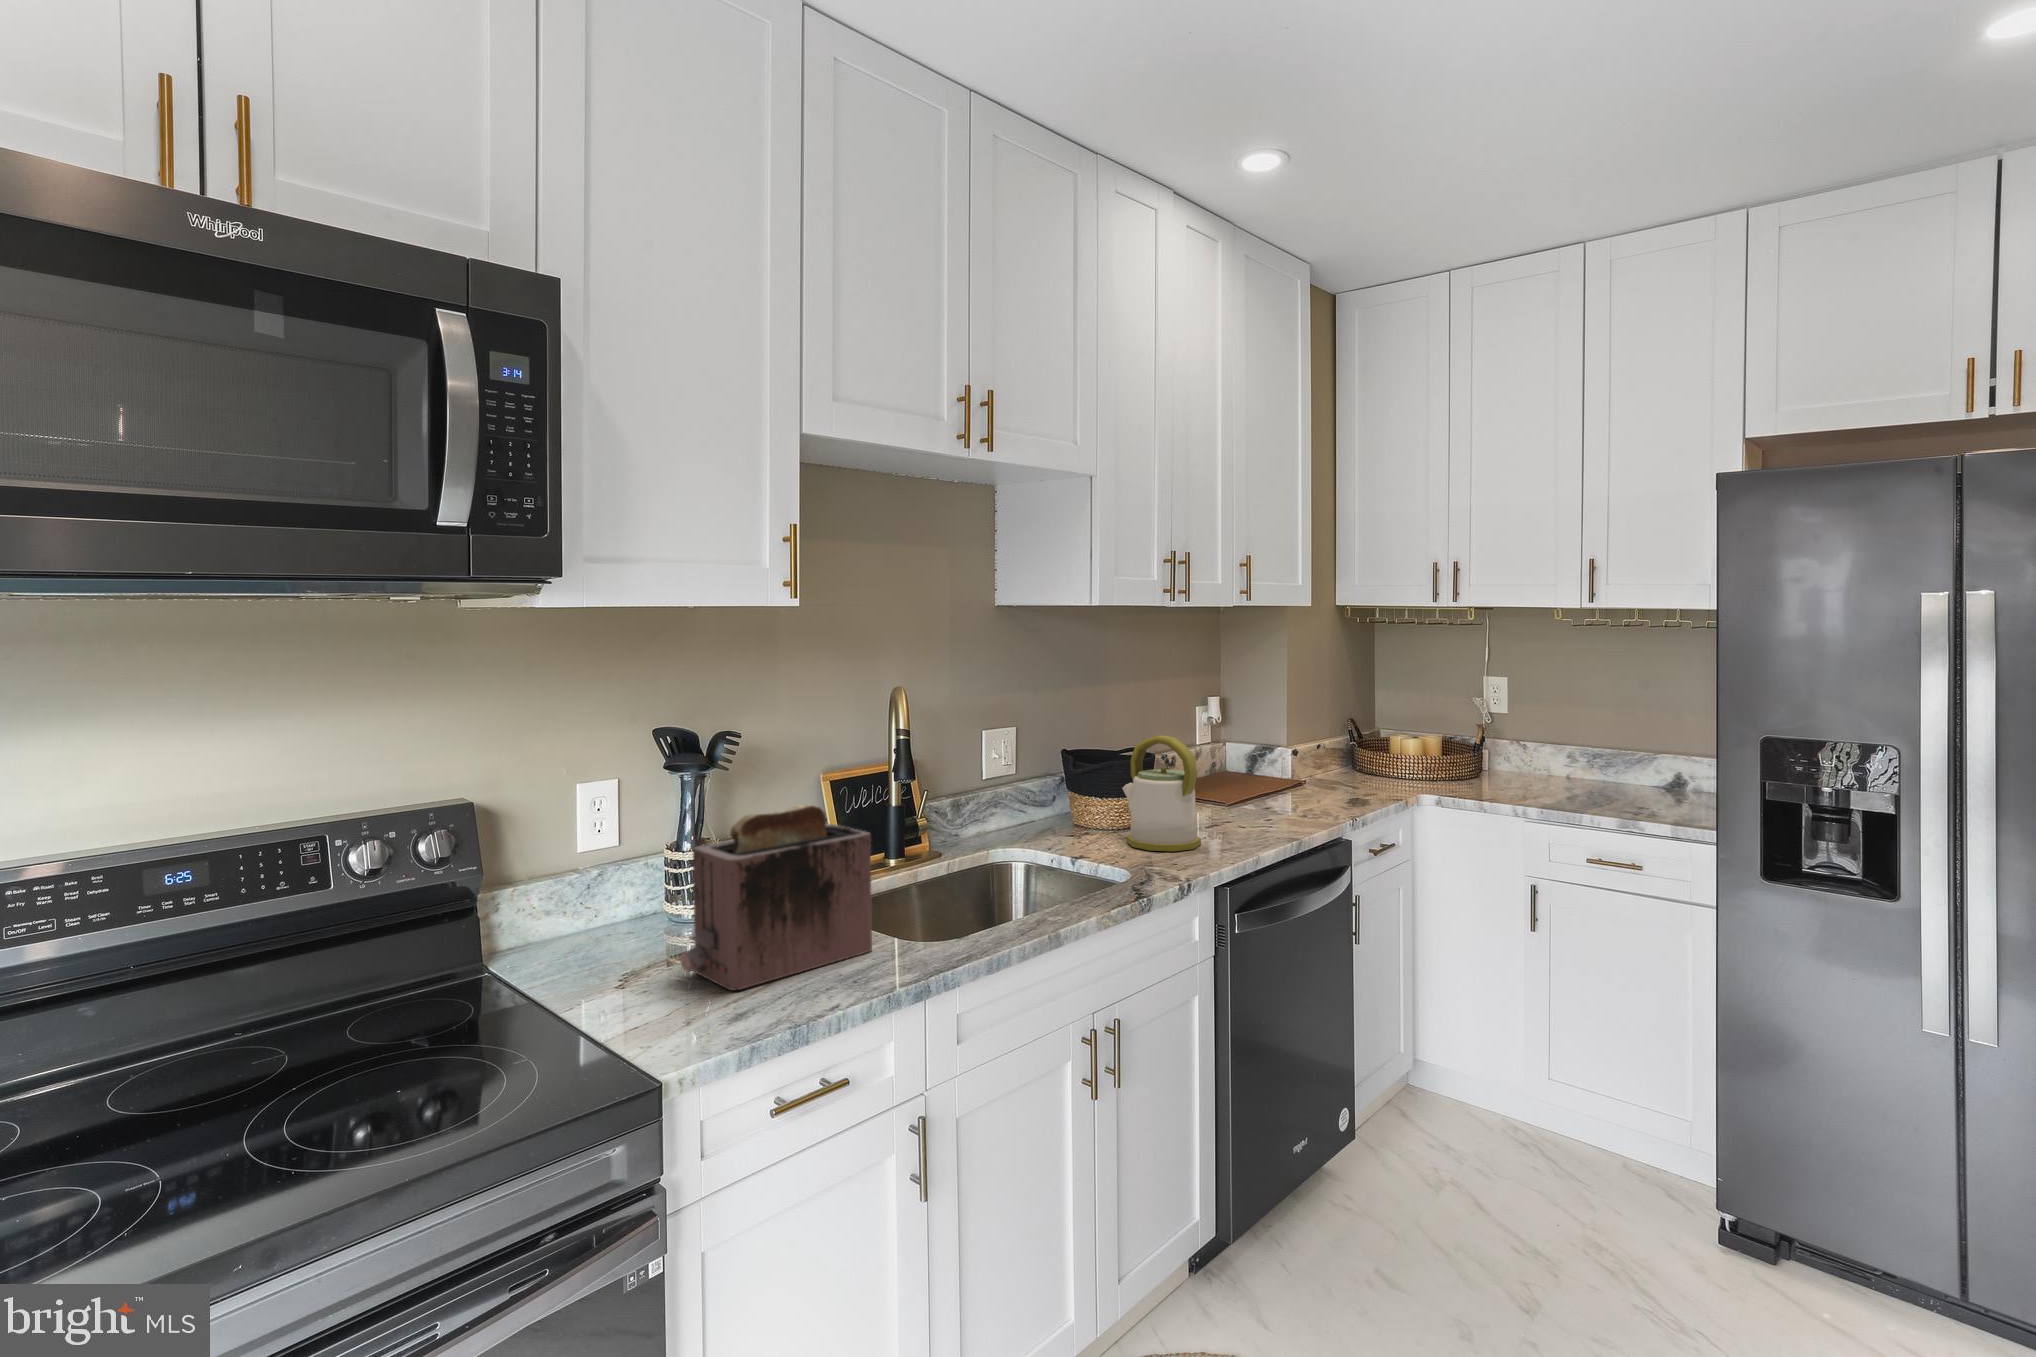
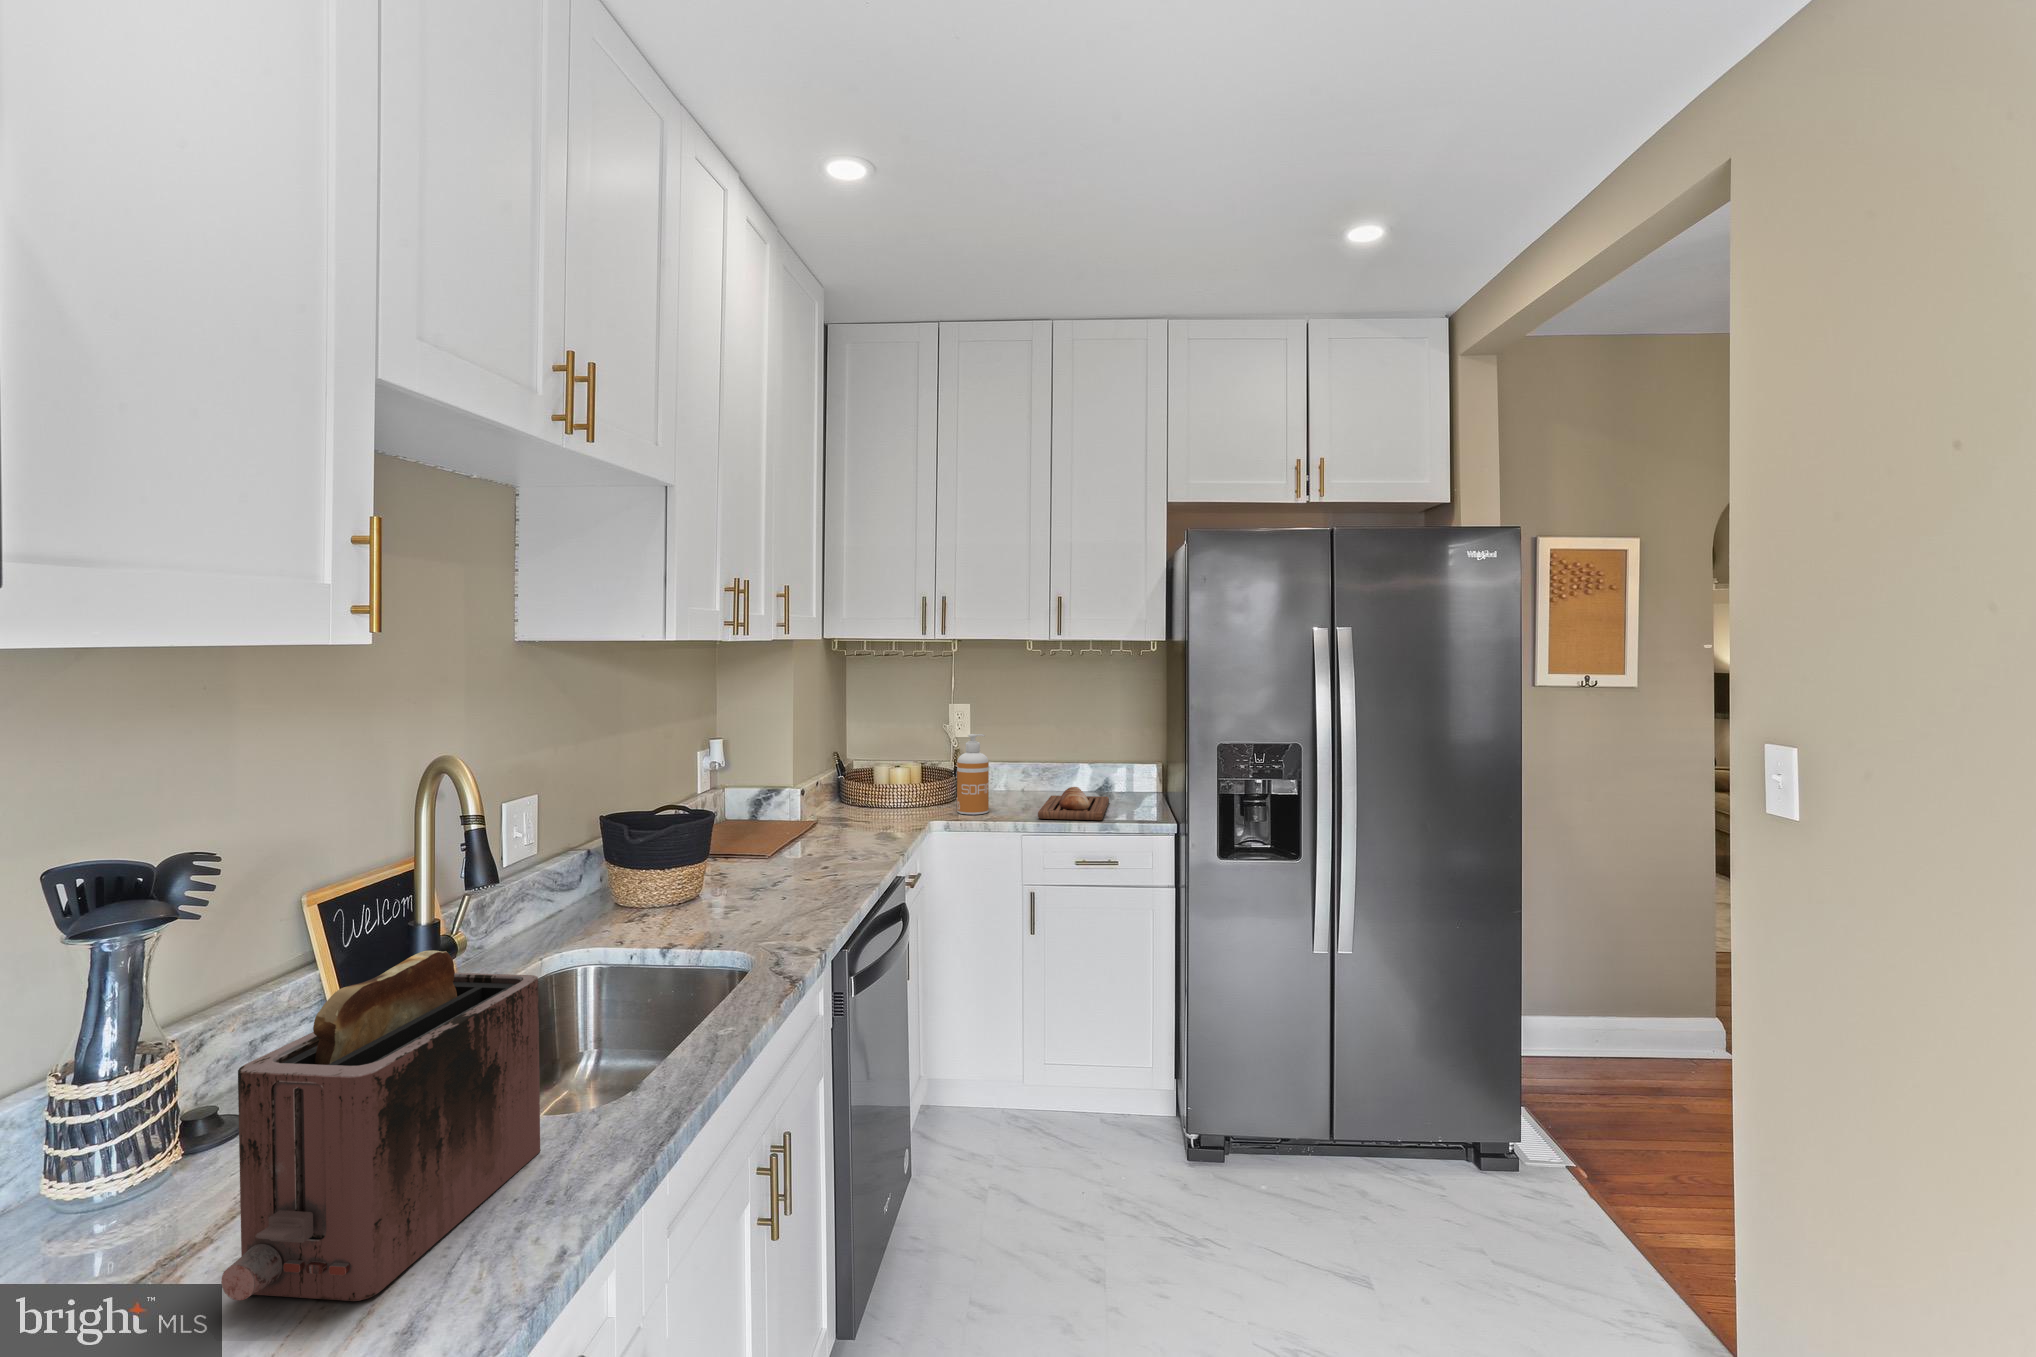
soap dispenser: none [1456,706,1495,793] -> present [957,734,989,815]
kettle: present [1122,735,1201,851] -> none [702,788,801,922]
bread loaf: none [1544,774,1666,813] -> present [1038,787,1109,820]

